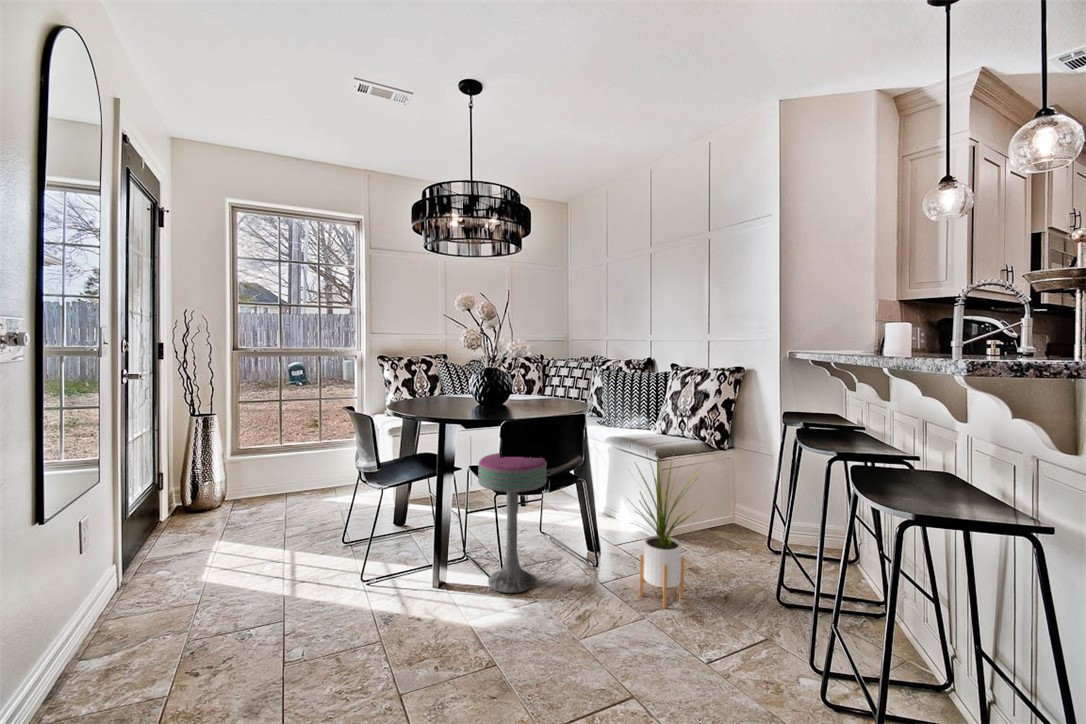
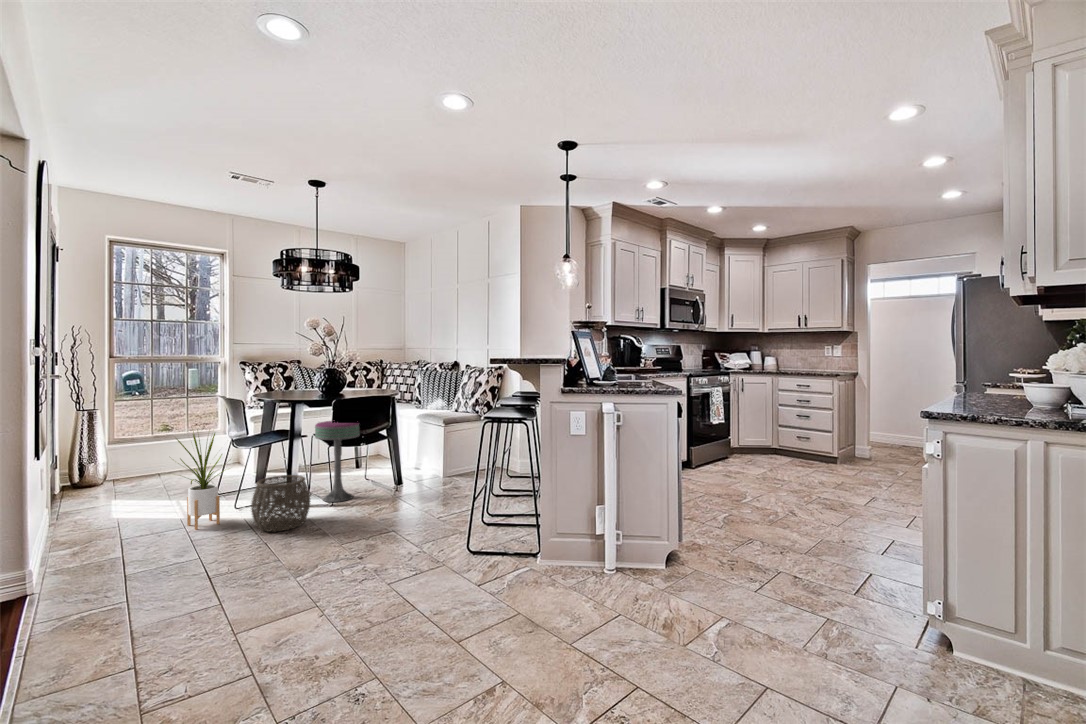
house plant: present [637,460,697,608] -> present [177,433,225,530]
woven basket: none [376,562,479,690] -> present [251,475,310,532]

